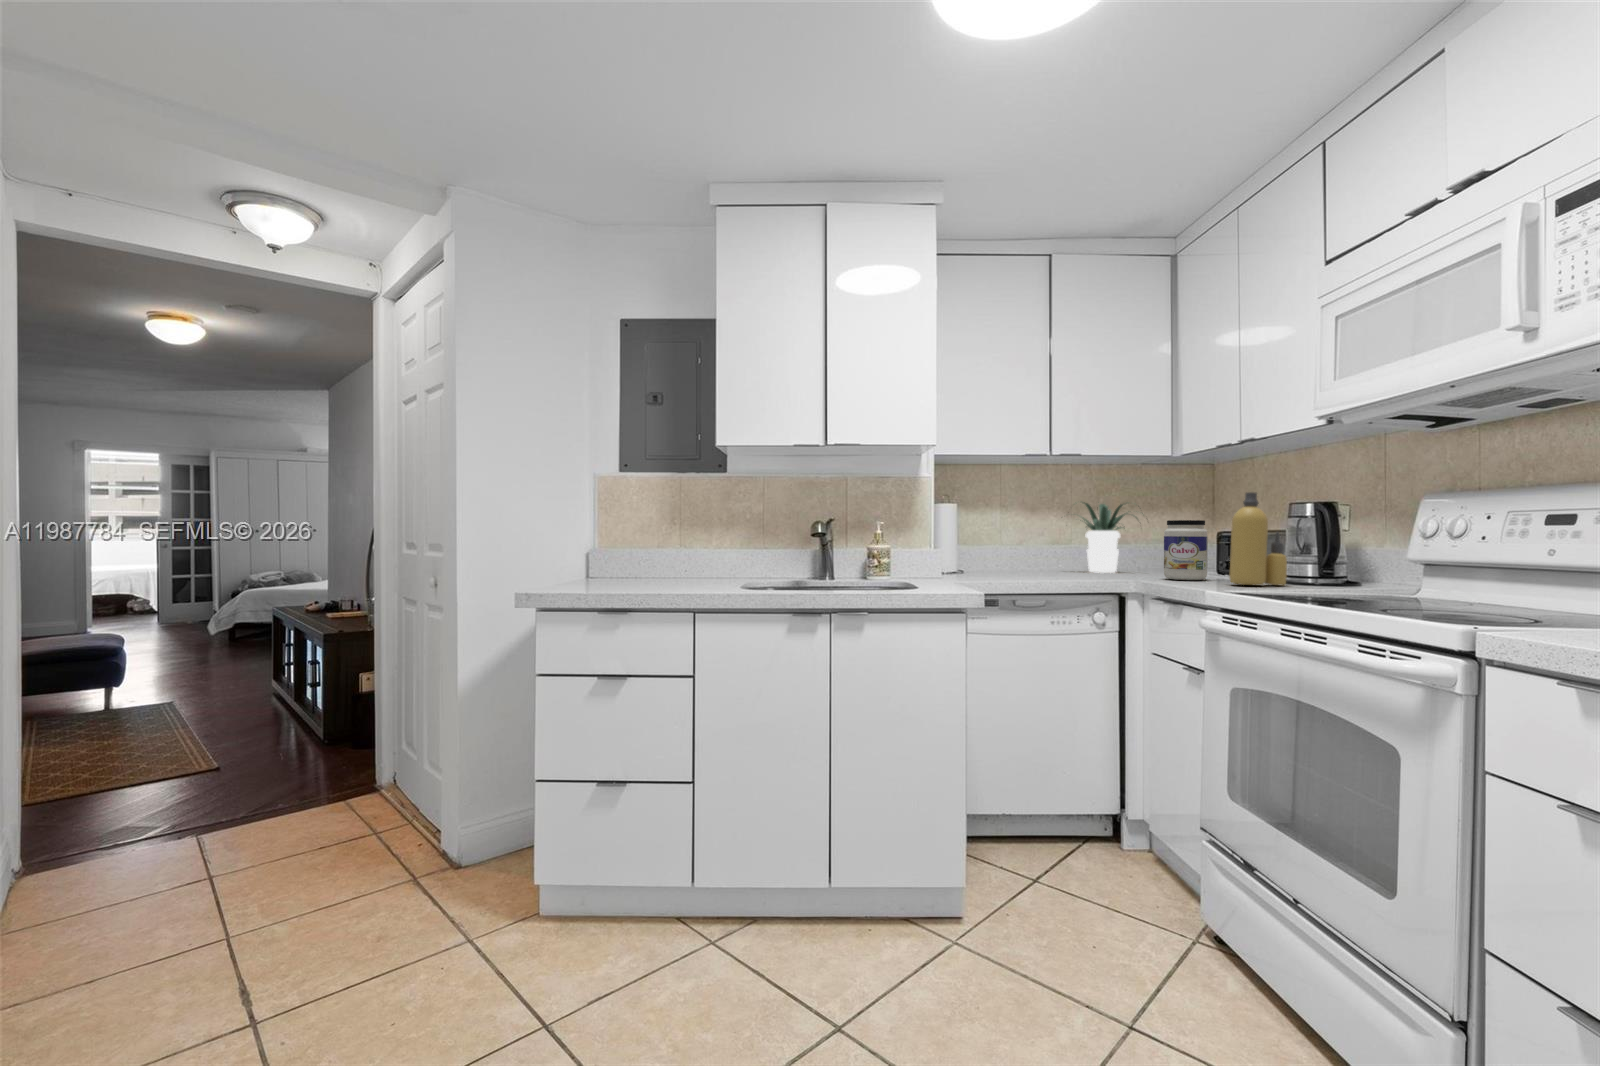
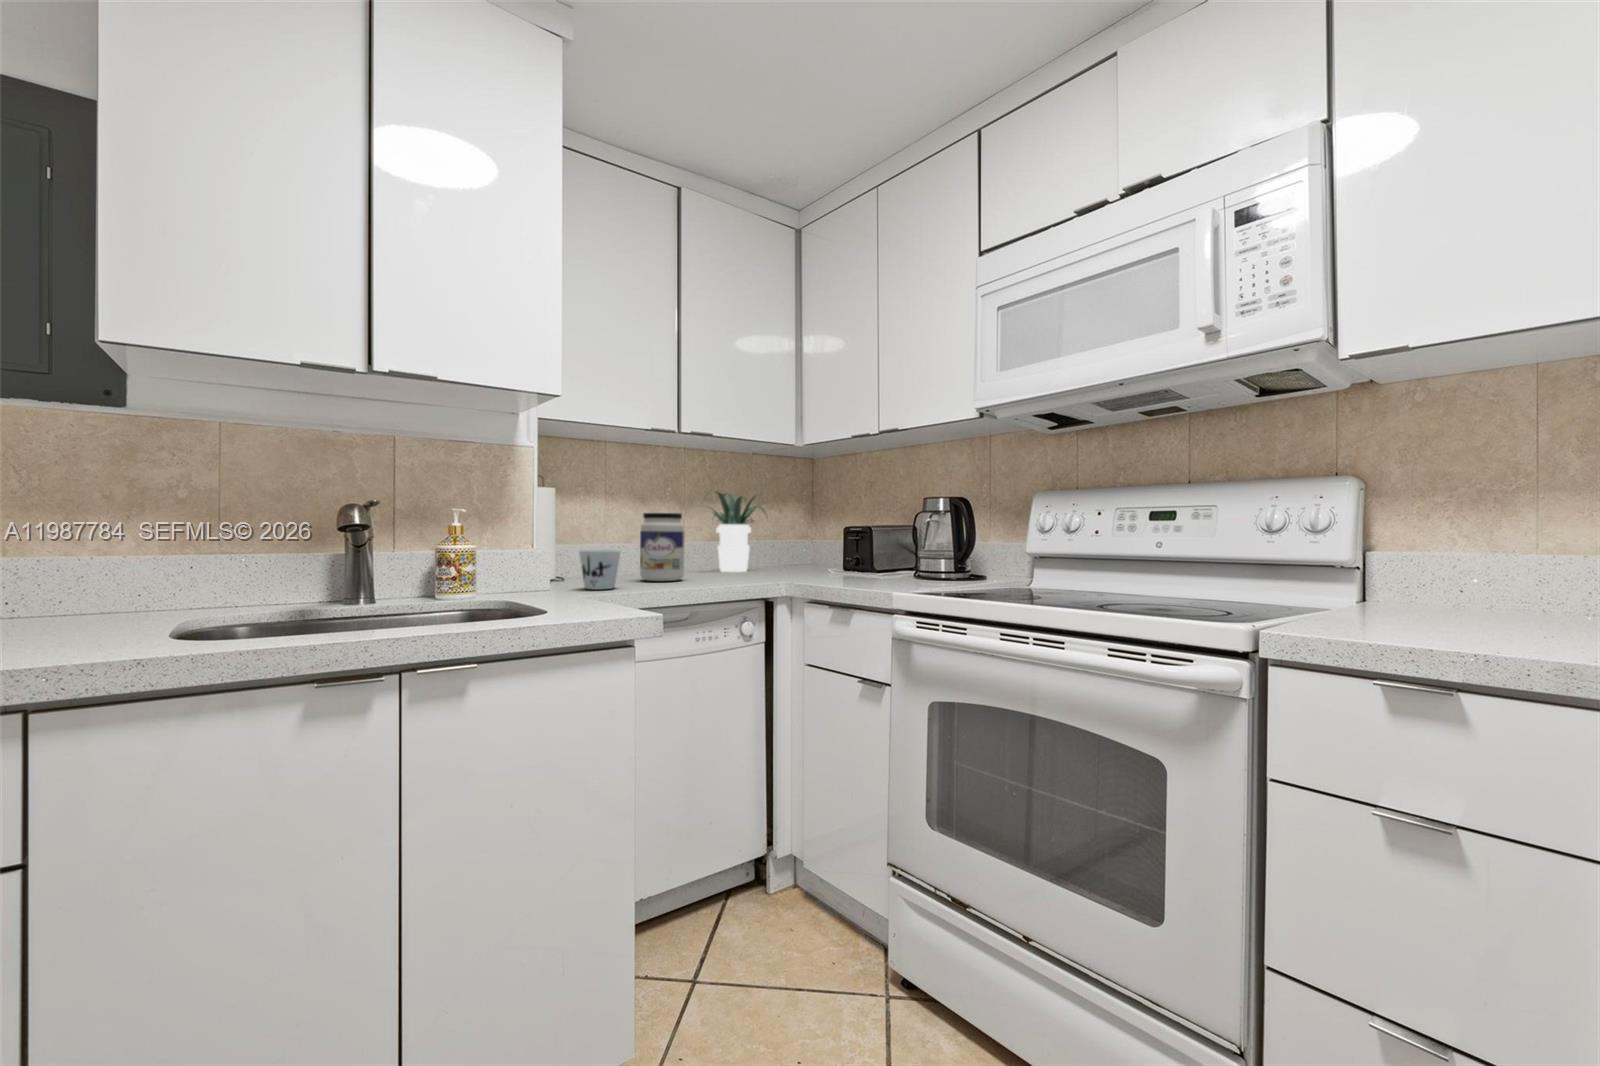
bottle: present [1229,492,1287,585] -> none [886,485,931,582]
jar: present [1164,520,1208,580] -> present [640,513,684,581]
mug: none [955,550,985,579] -> present [579,549,621,589]

